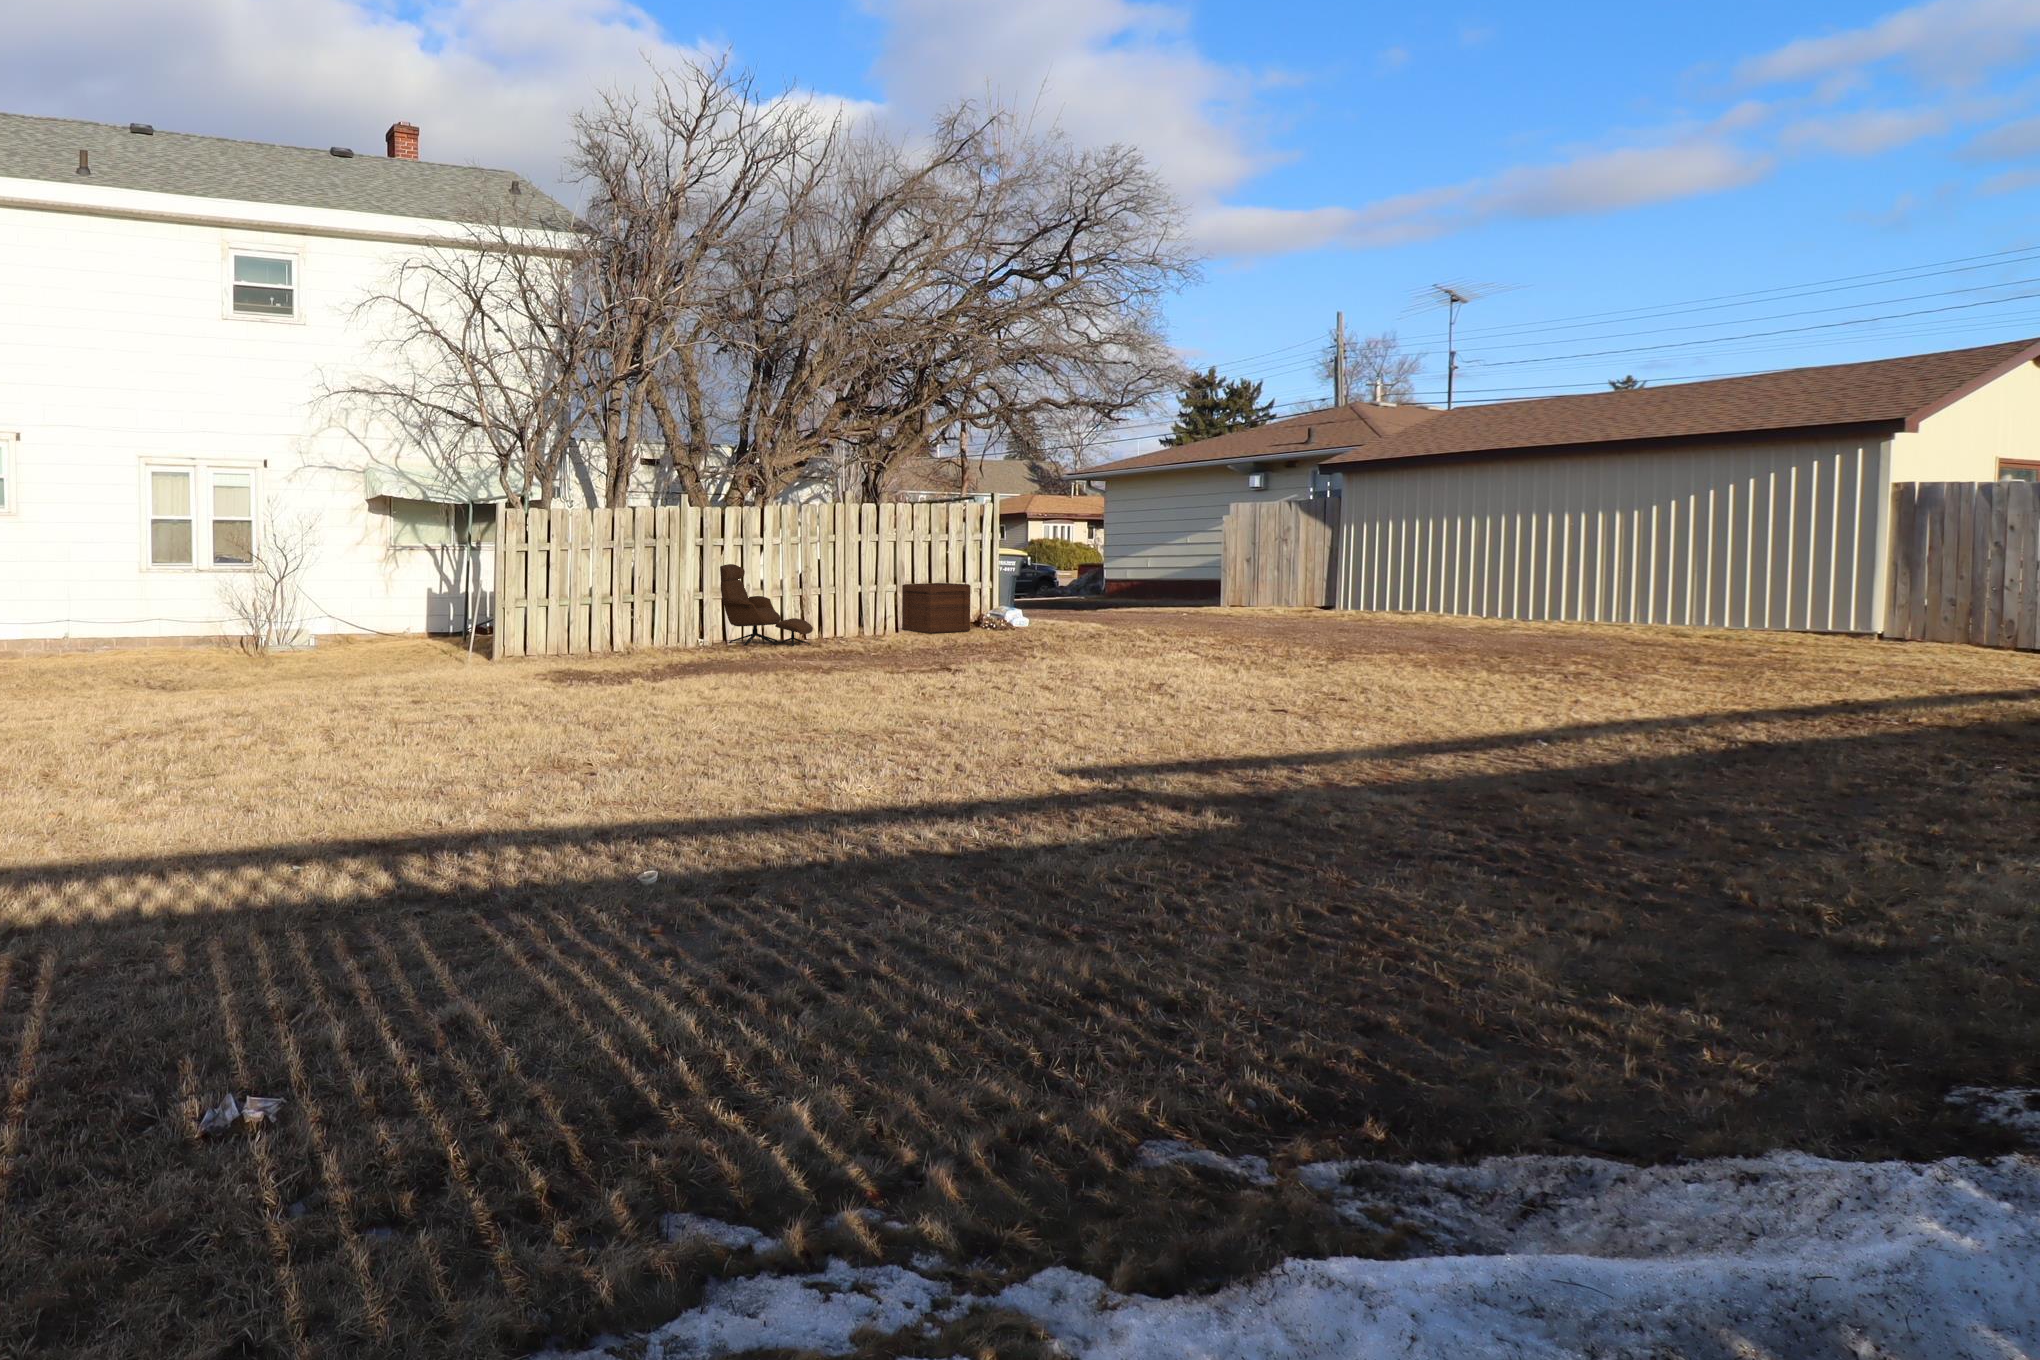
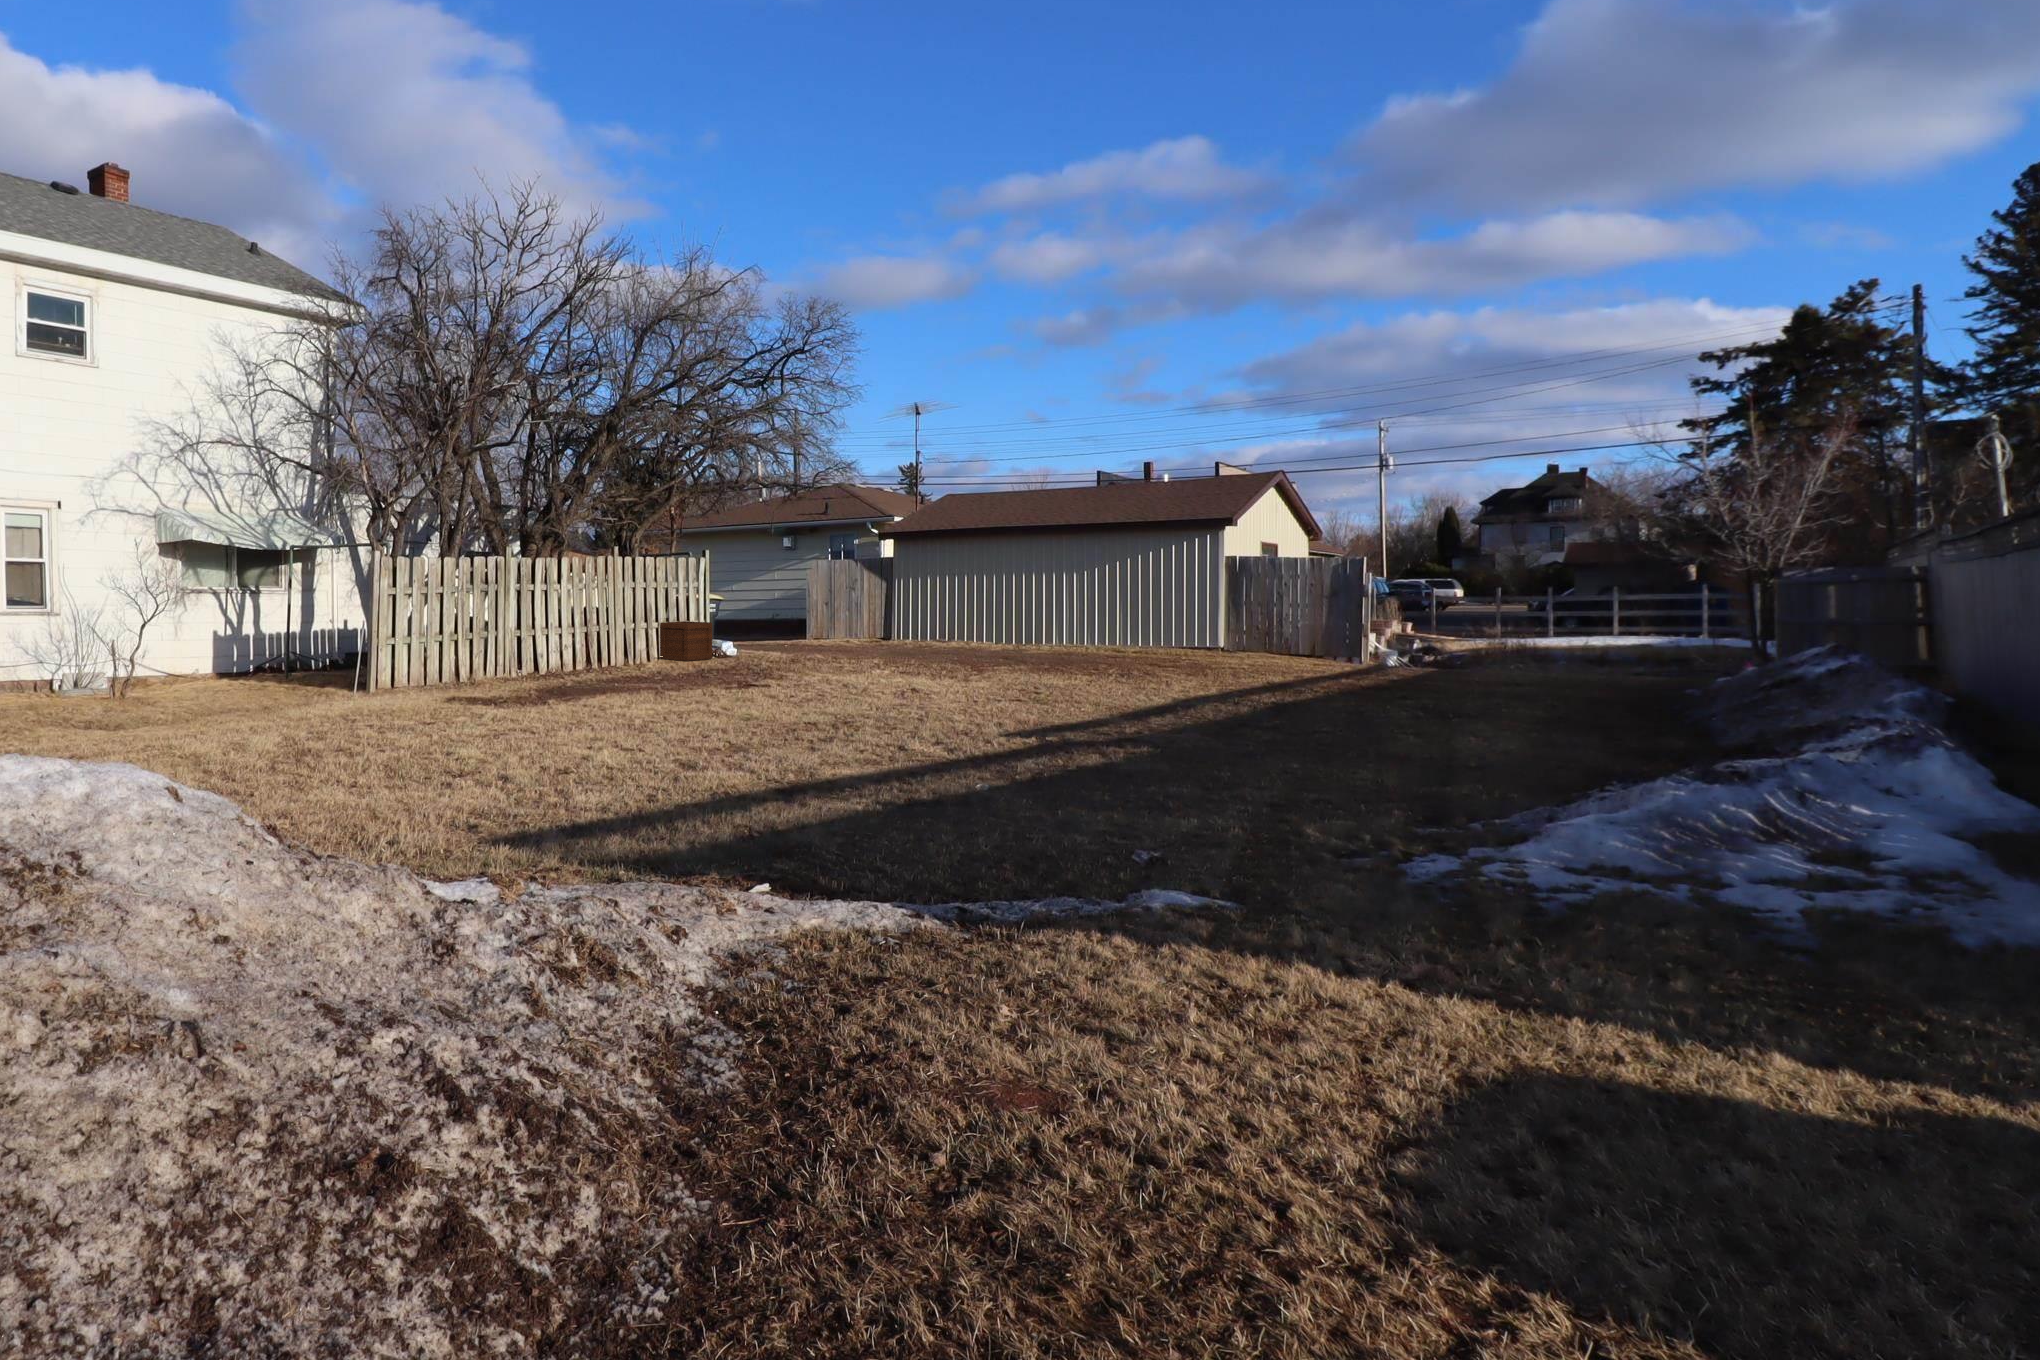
lounge chair: present [720,564,813,646] -> none [537,607,611,674]

